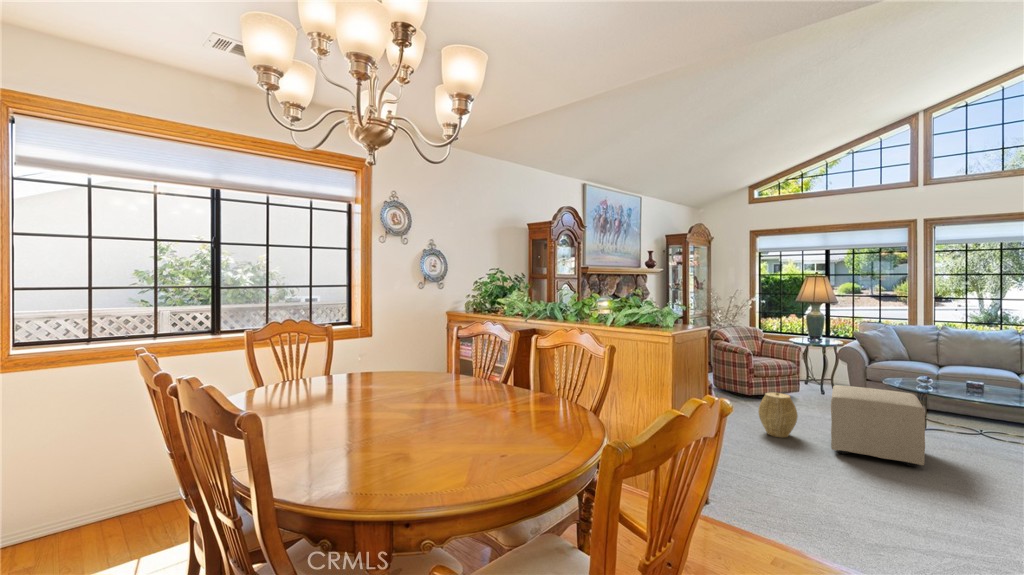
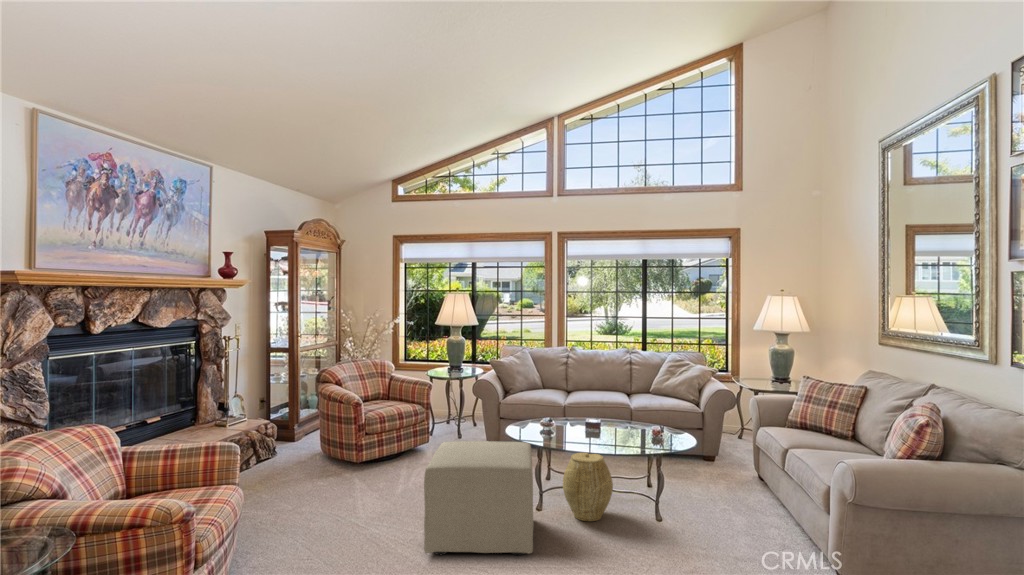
woven basket: present [758,392,798,437] -> present [563,453,613,521]

